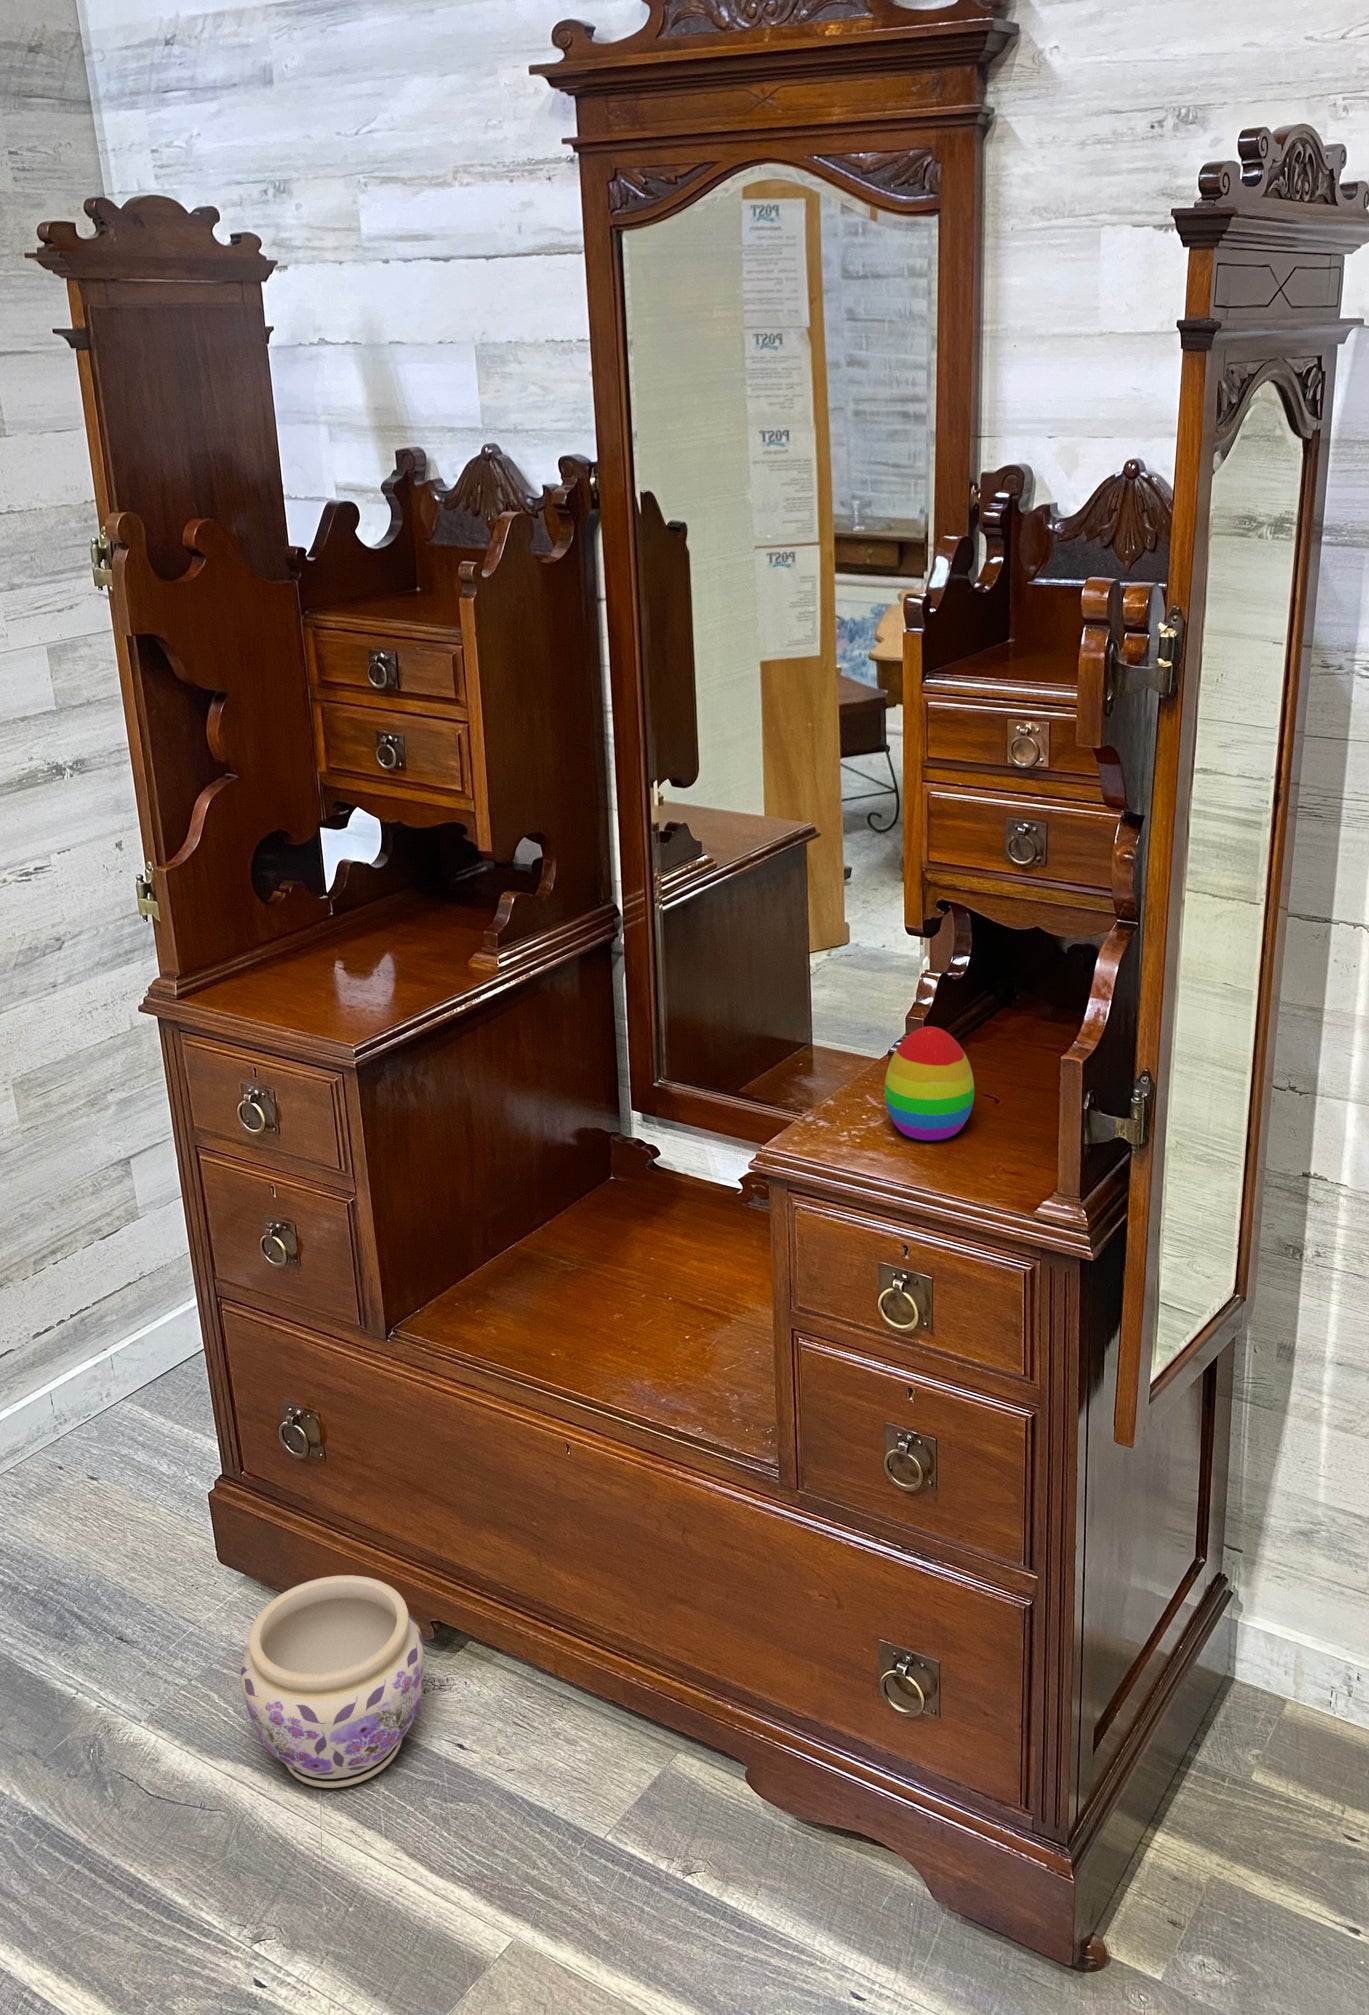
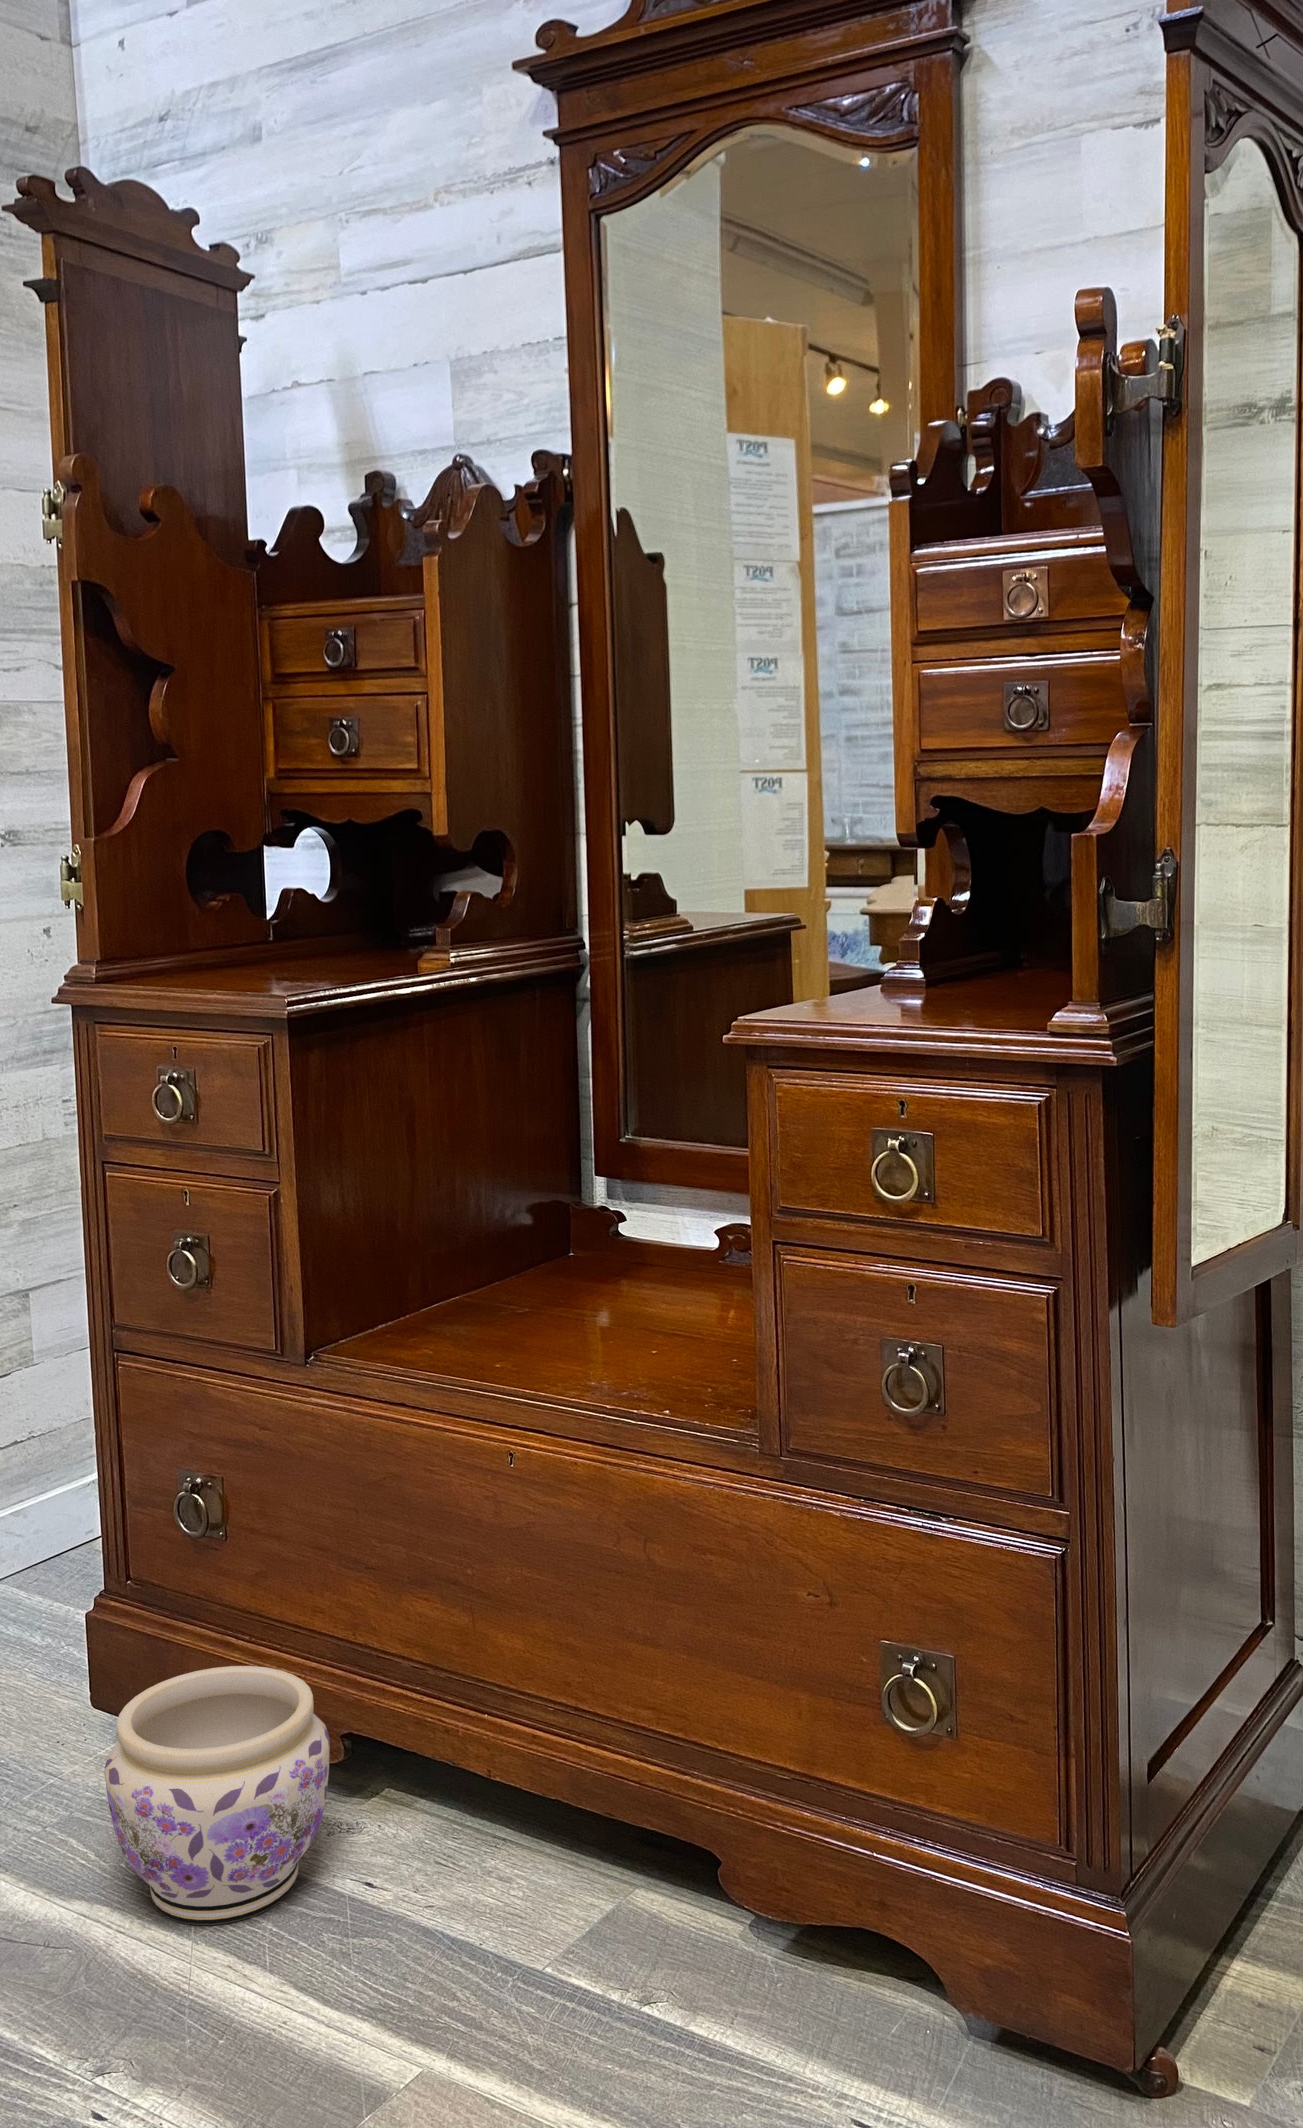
decorative egg: present [885,1026,974,1140] -> none [876,885,976,1010]

